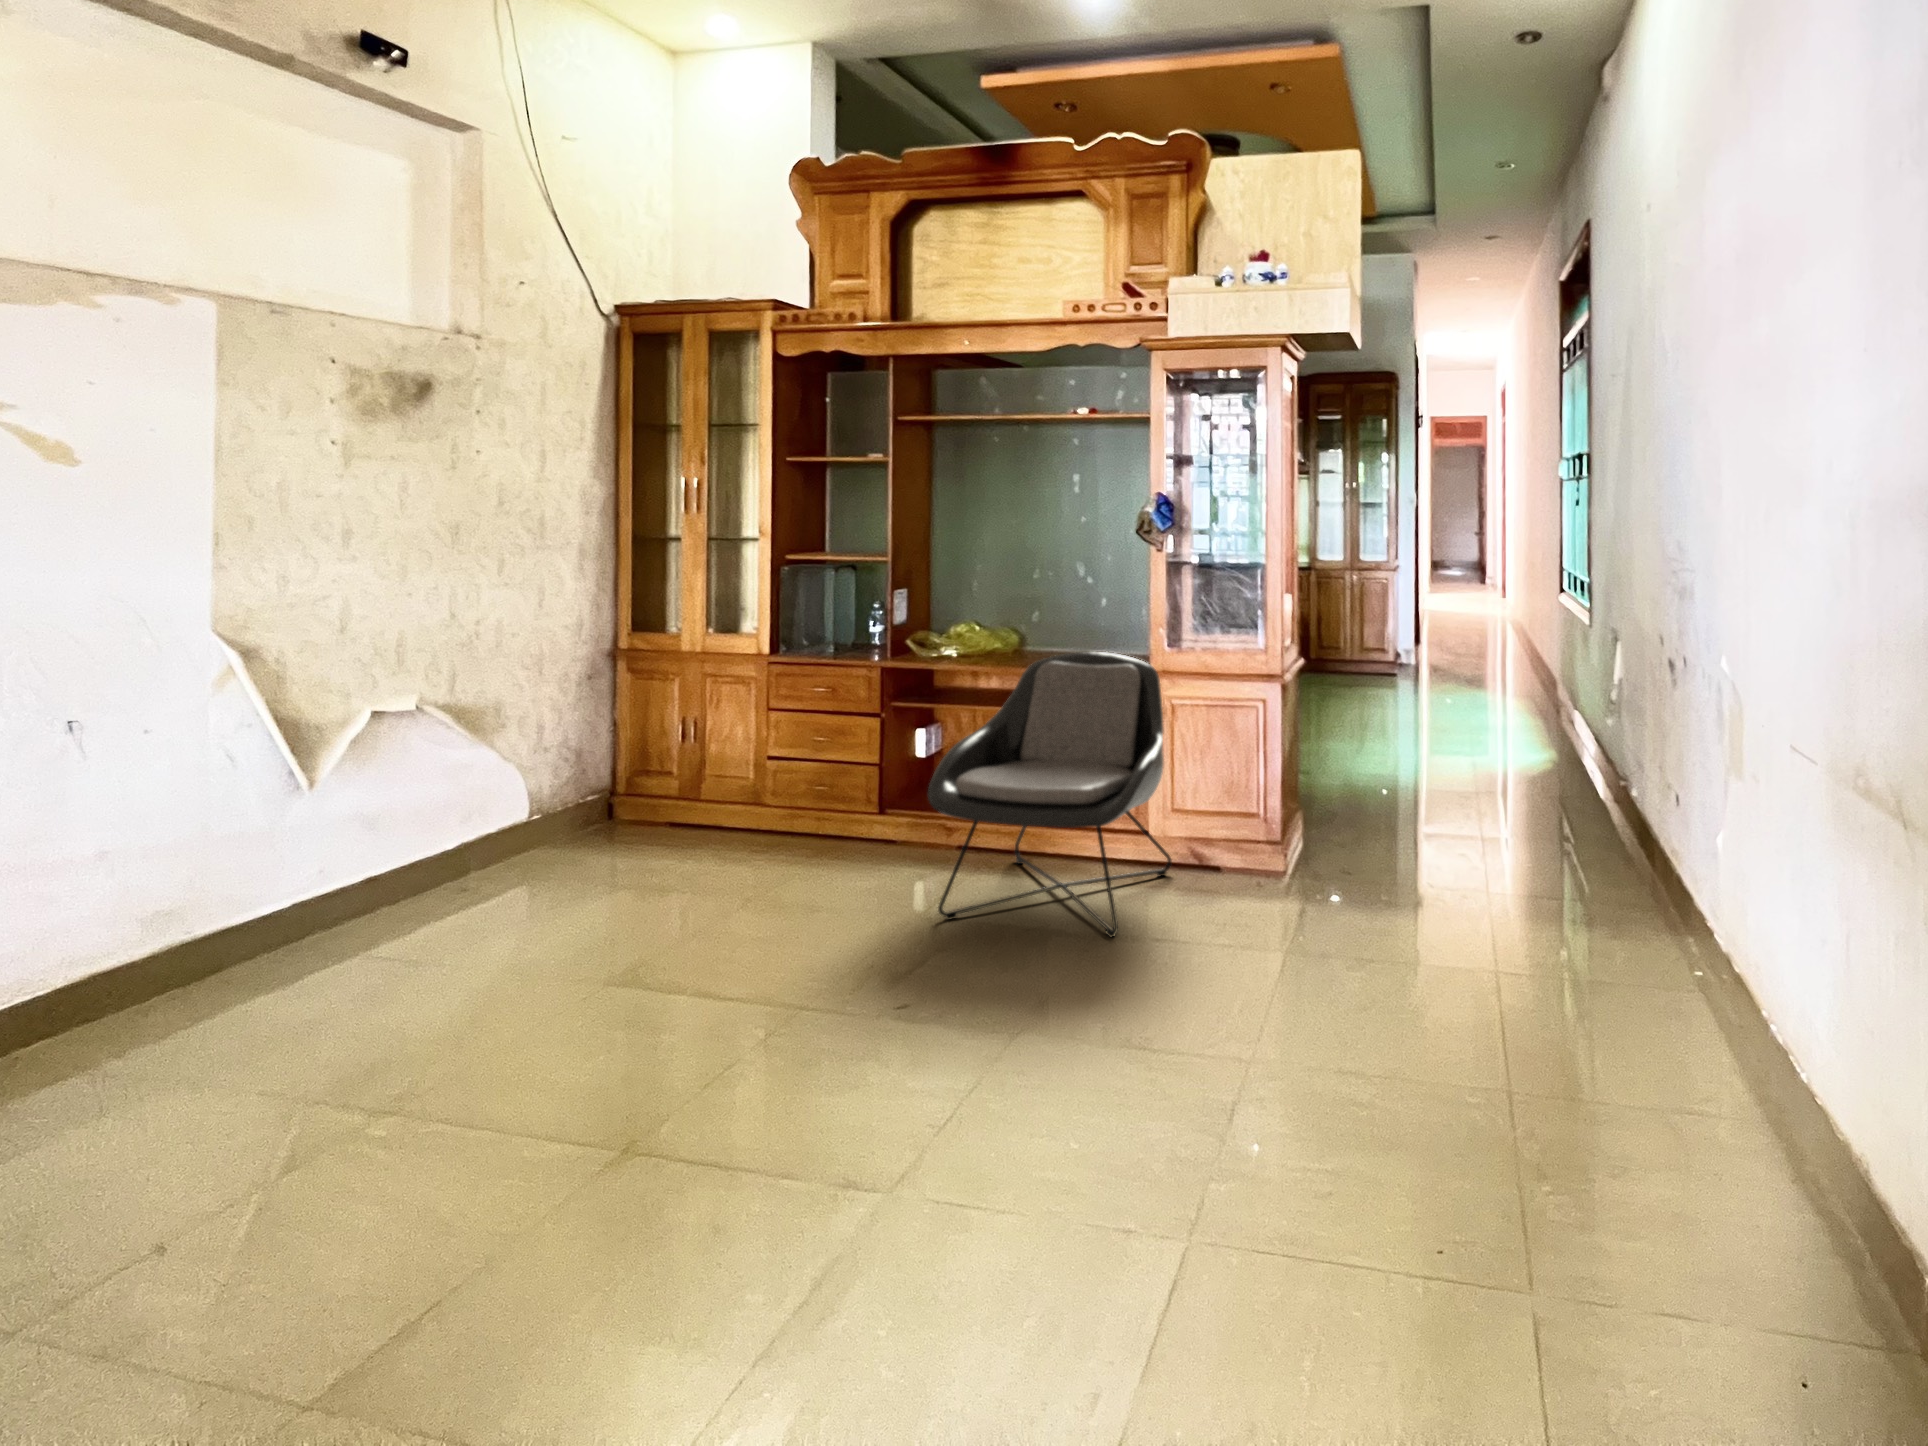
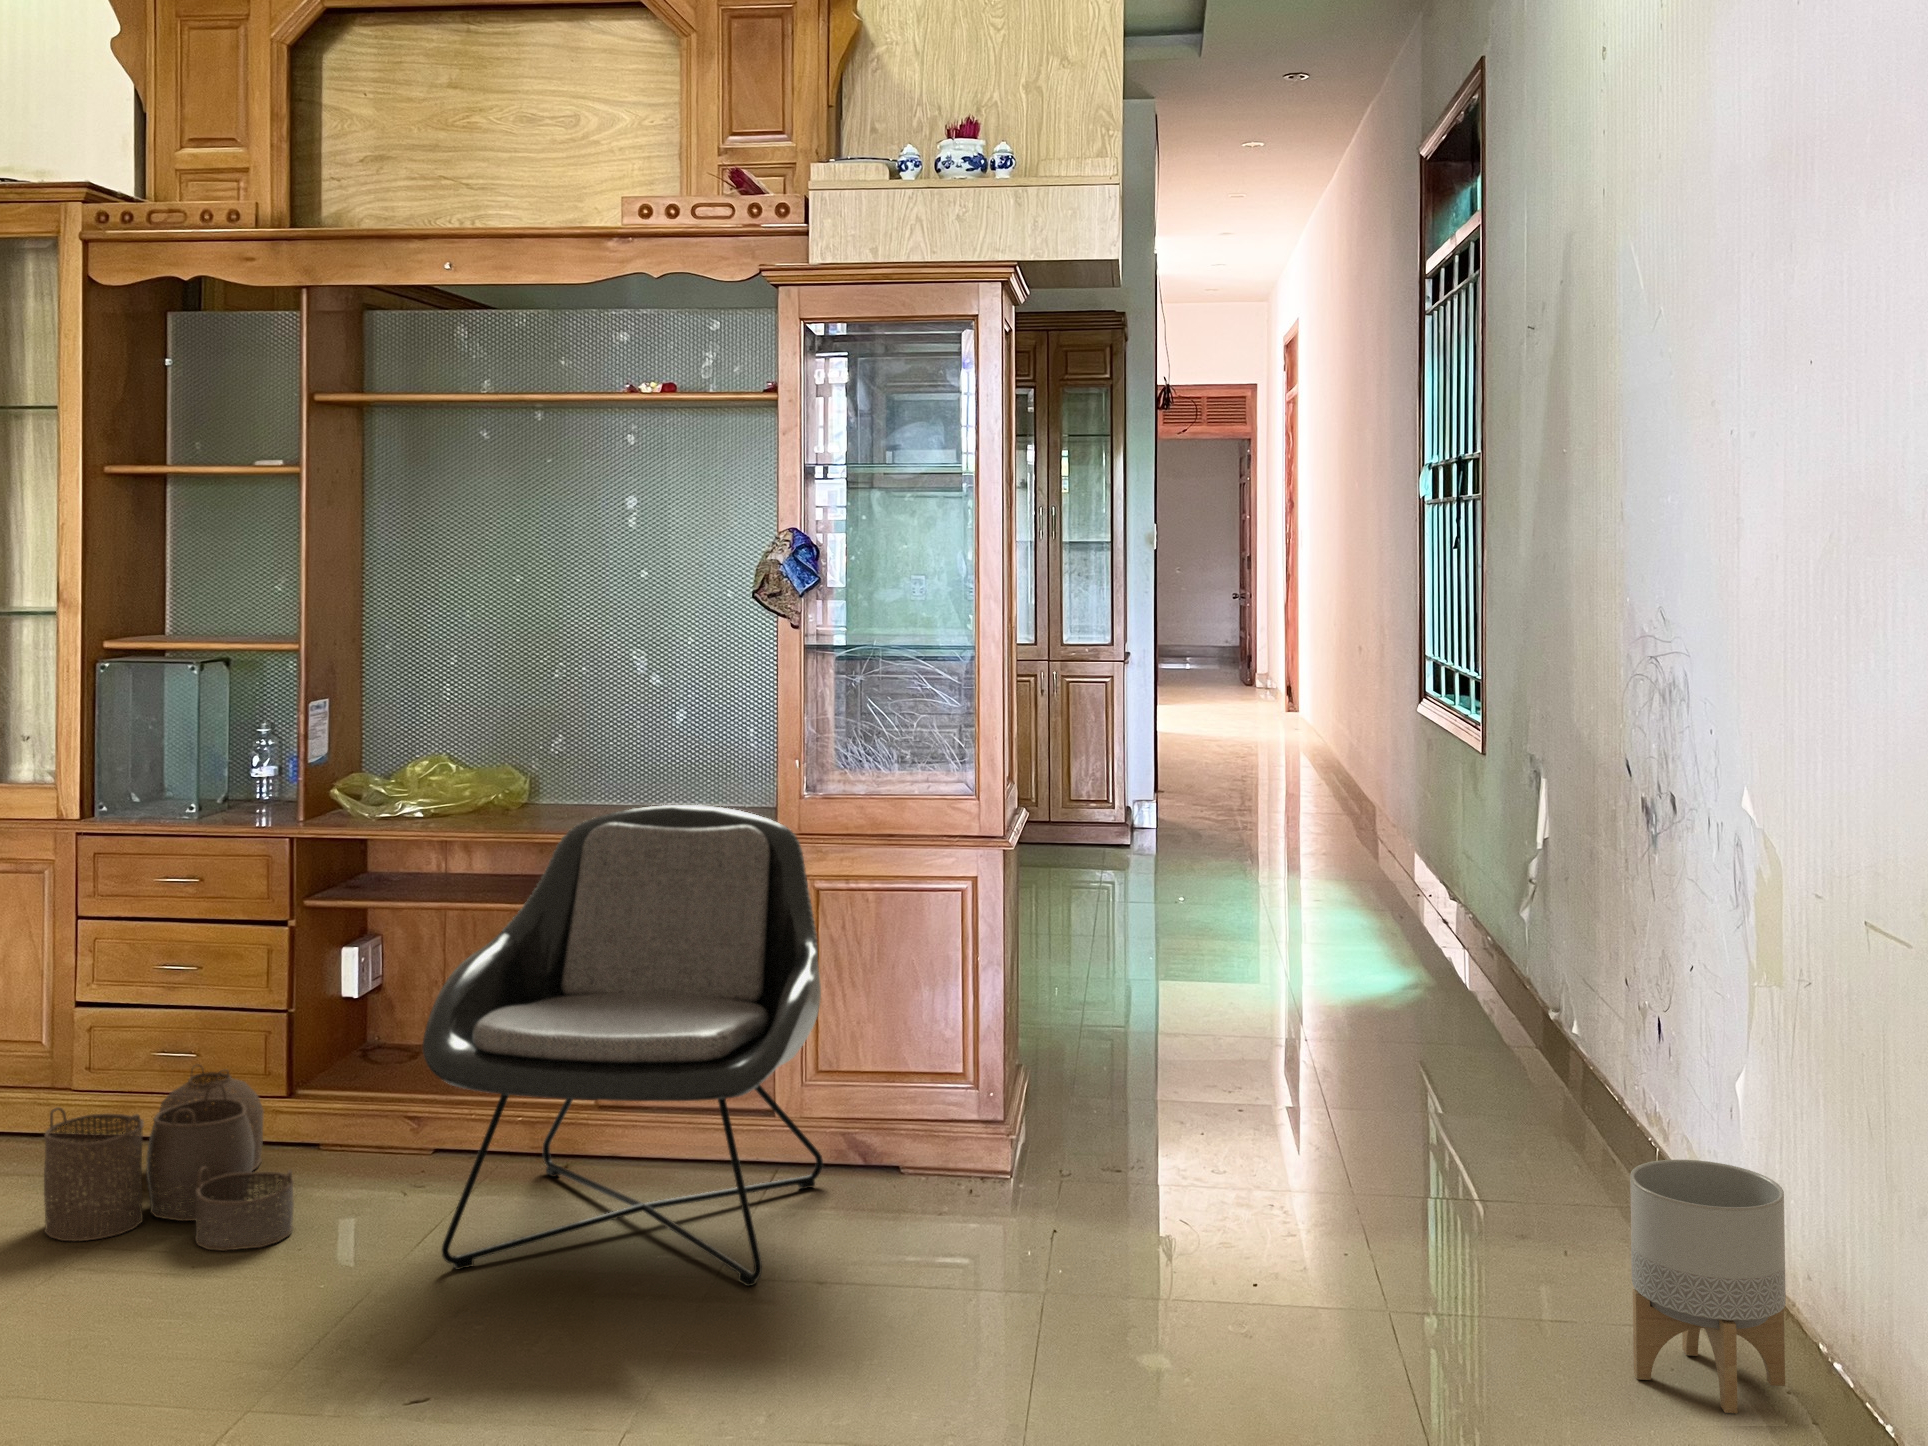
woven basket: none [728,793,865,903] -> present [44,1065,294,1251]
planter: none [1639,886,1738,1051] -> present [1630,1160,1786,1413]

